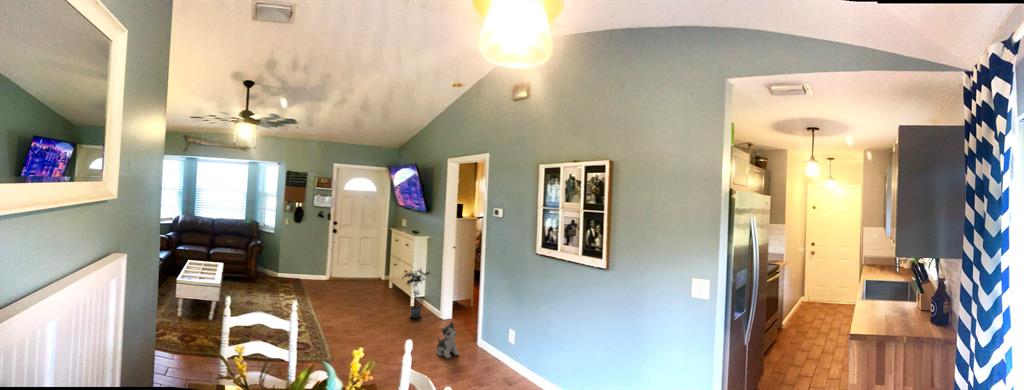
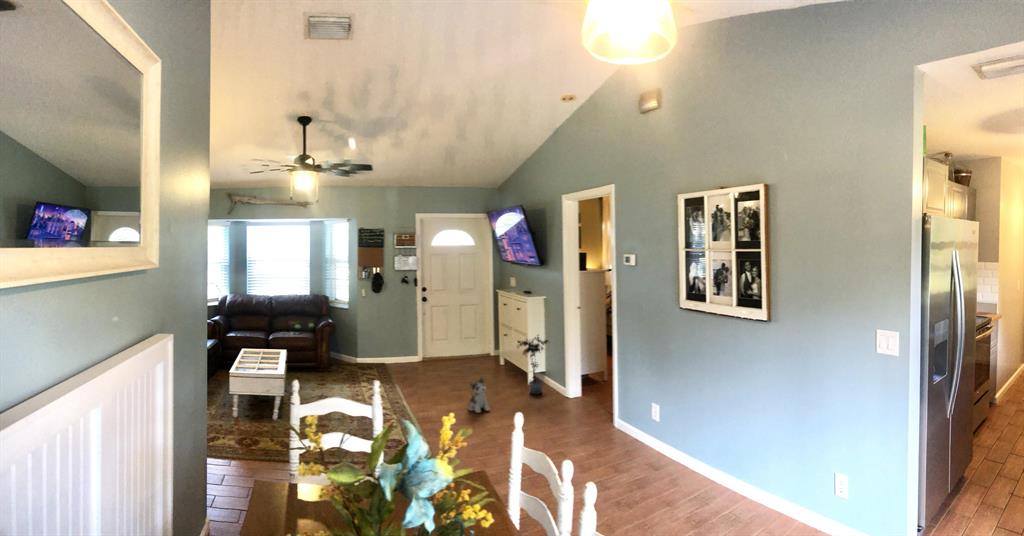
plush toy: present [437,322,459,358] -> present [469,377,490,413]

